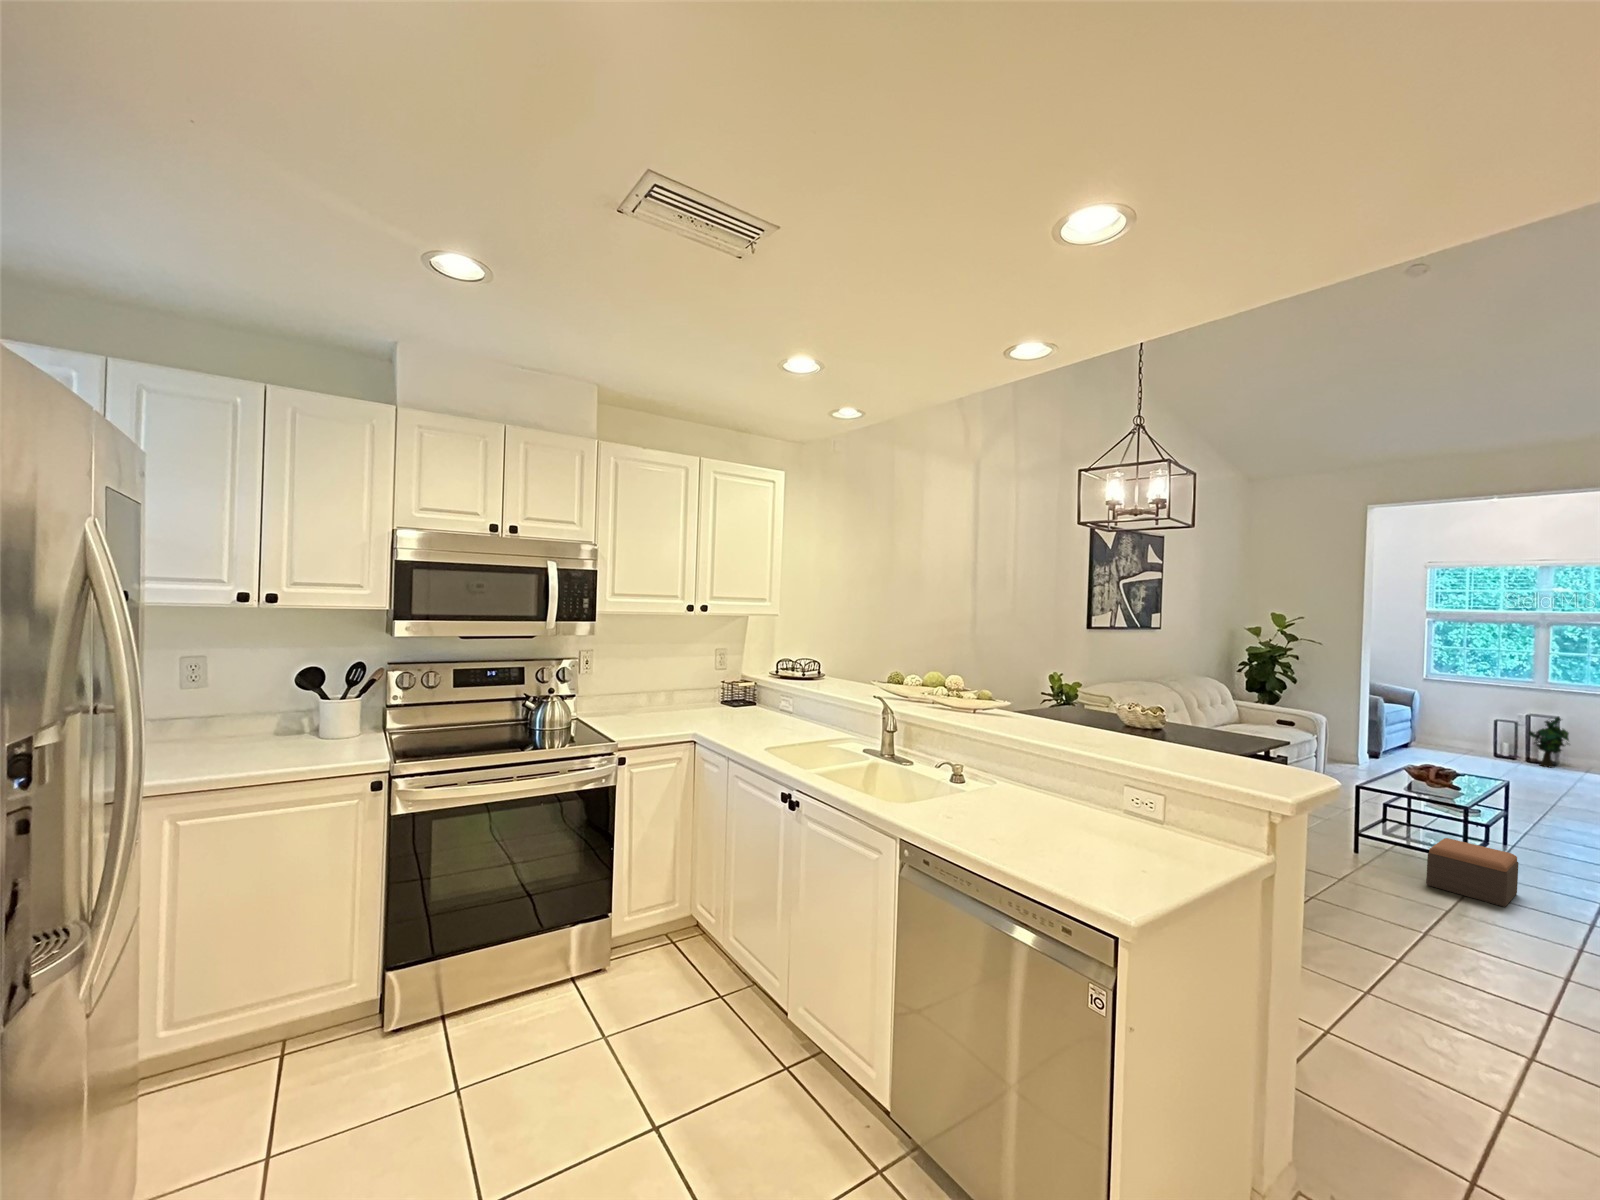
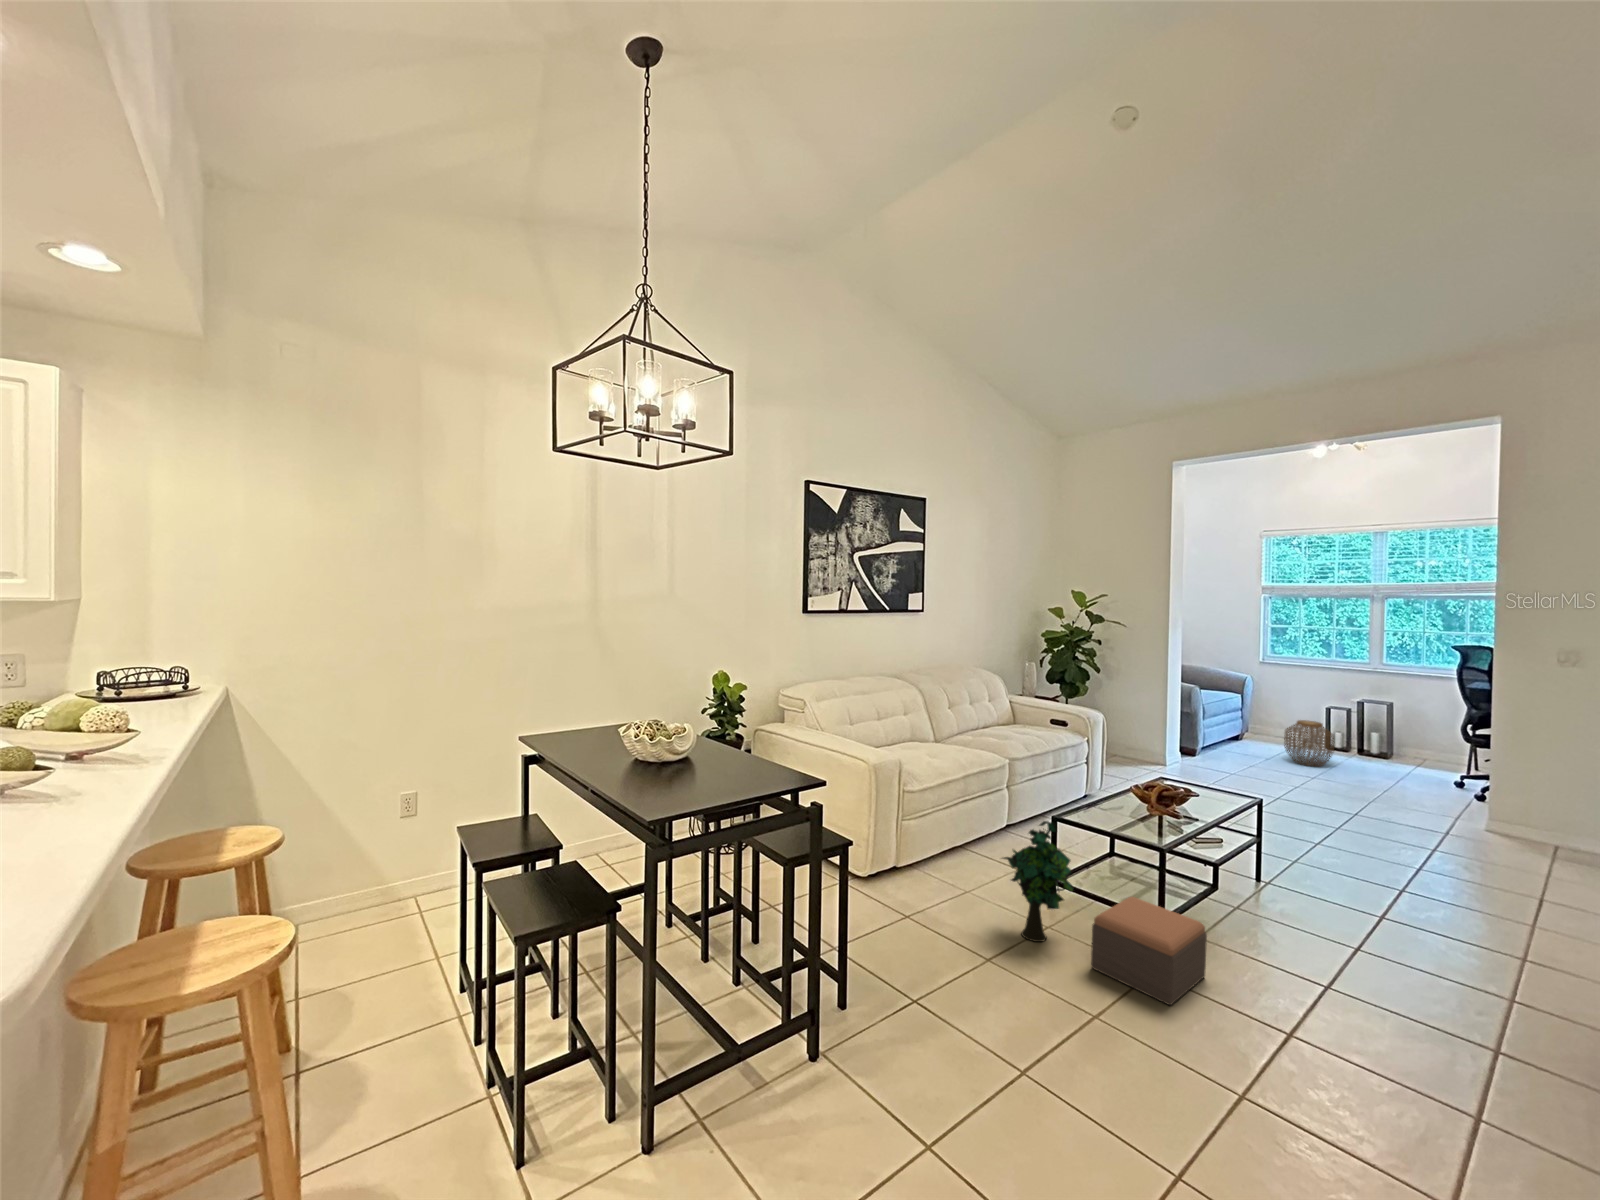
decorative plant: present [1529,717,1569,768] -> present [1003,821,1073,942]
woven basket: none [1462,729,1512,769] -> present [1284,720,1334,767]

